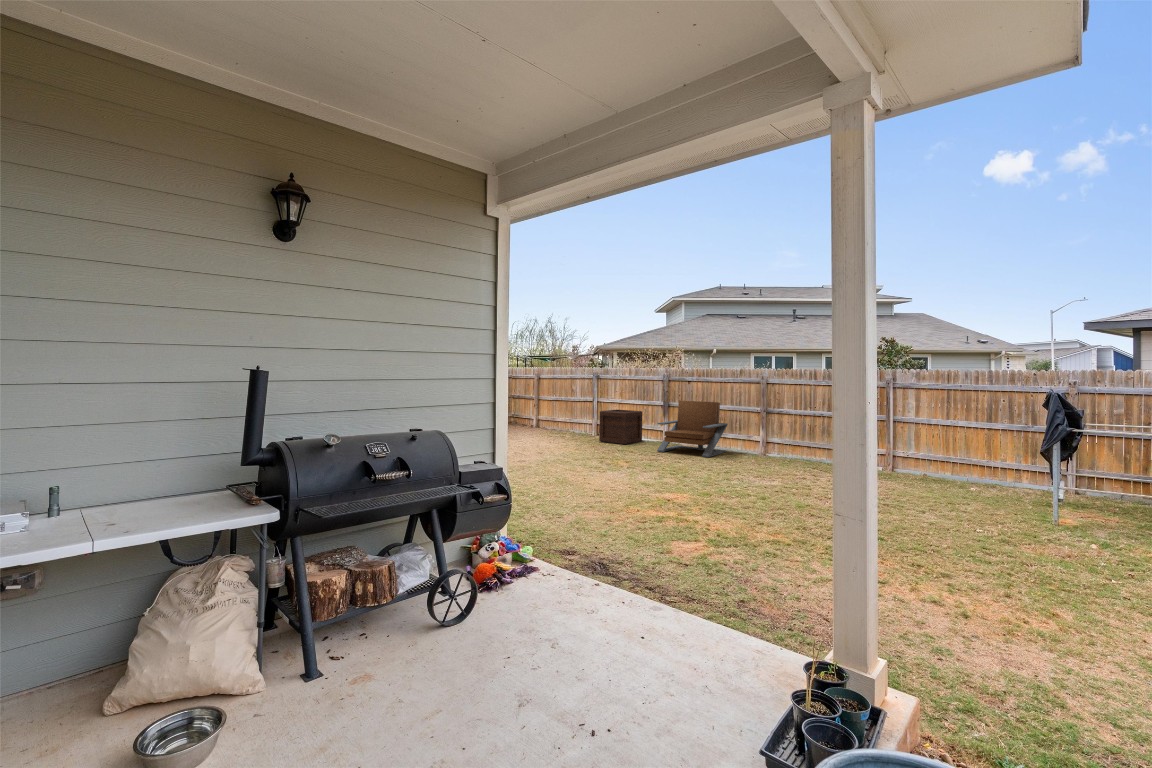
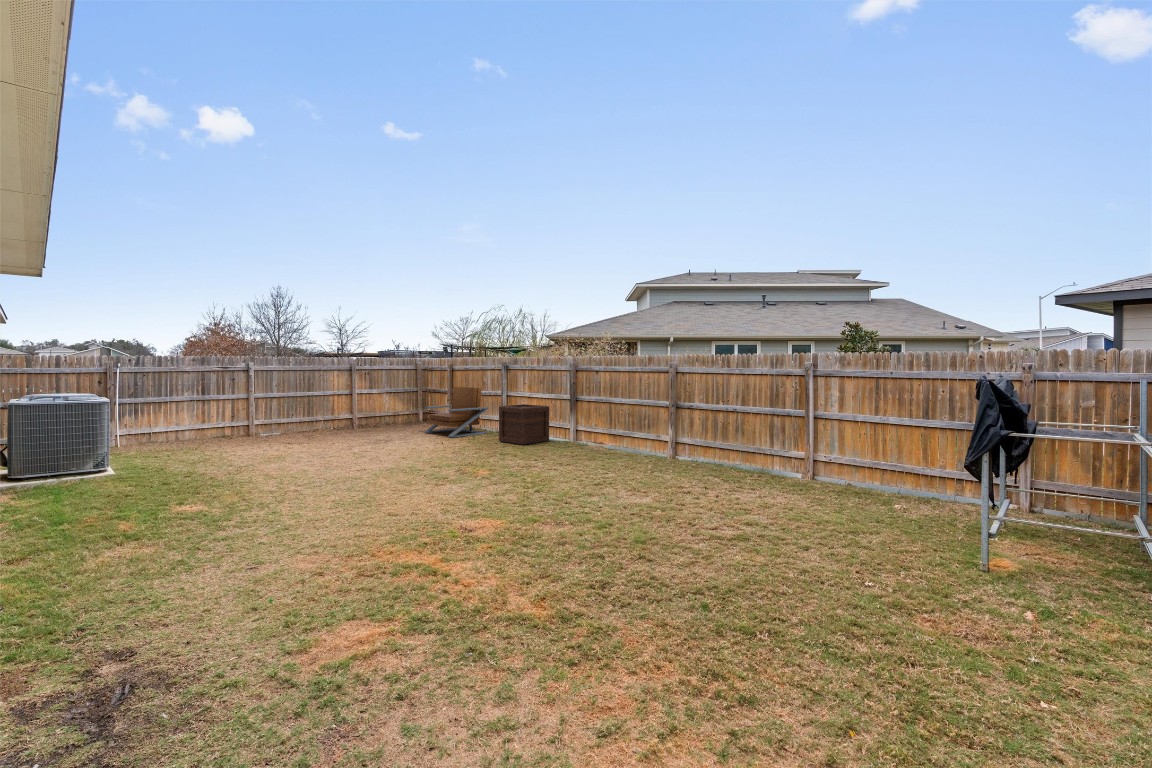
lounge chair: present [657,400,728,457] -> present [425,387,488,438]

